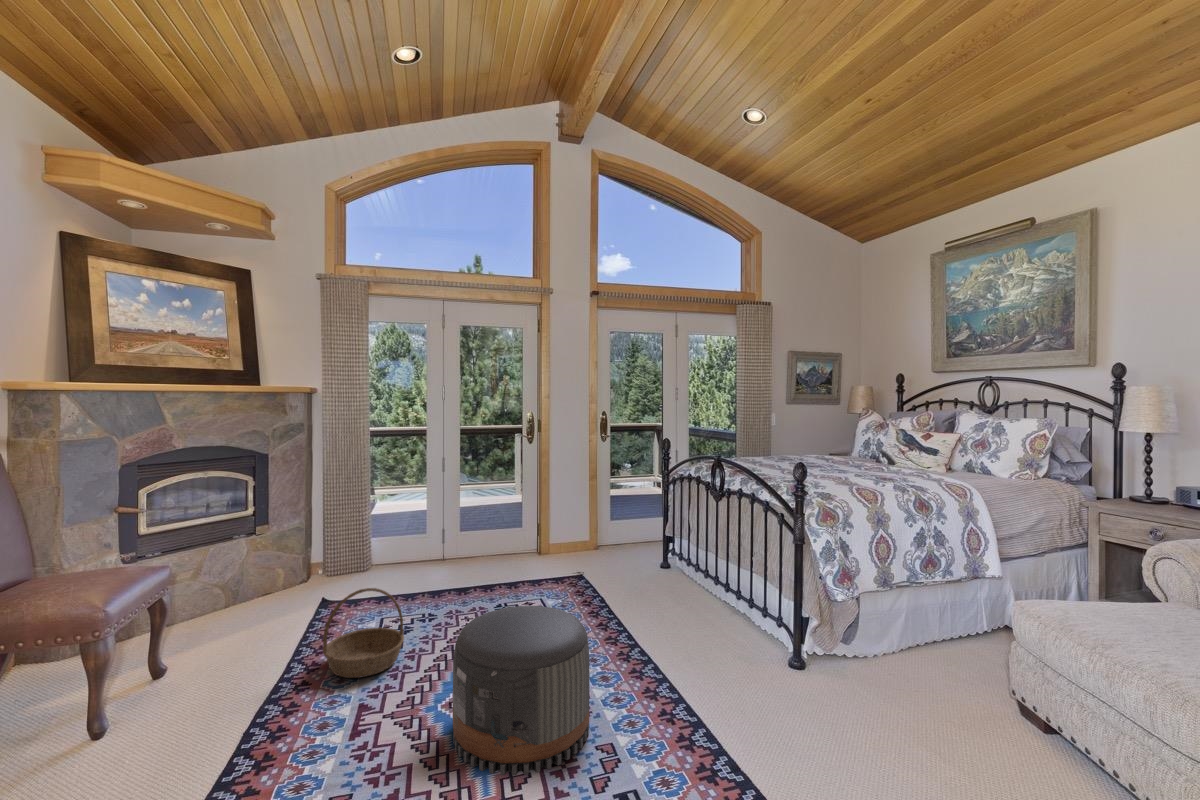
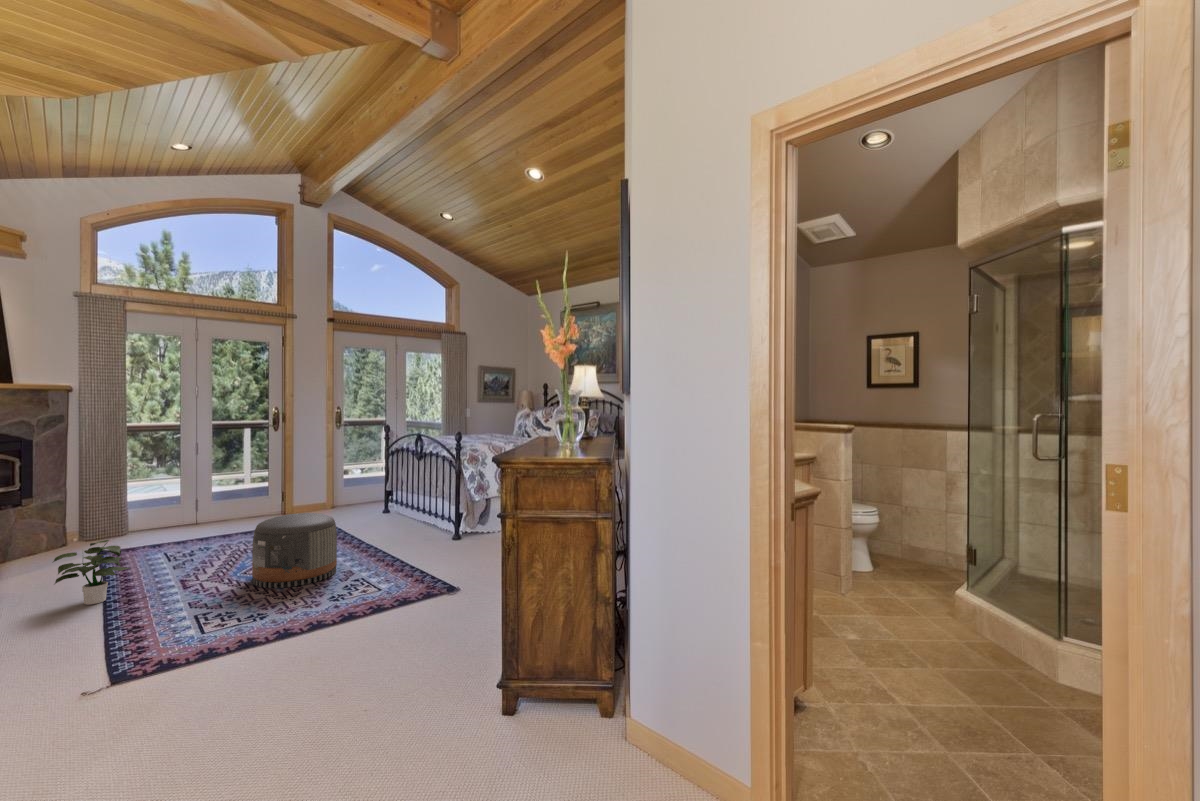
basket: present [323,588,404,678] -> none [135,521,198,577]
potted plant: none [184,626,296,739] -> present [53,540,130,605]

